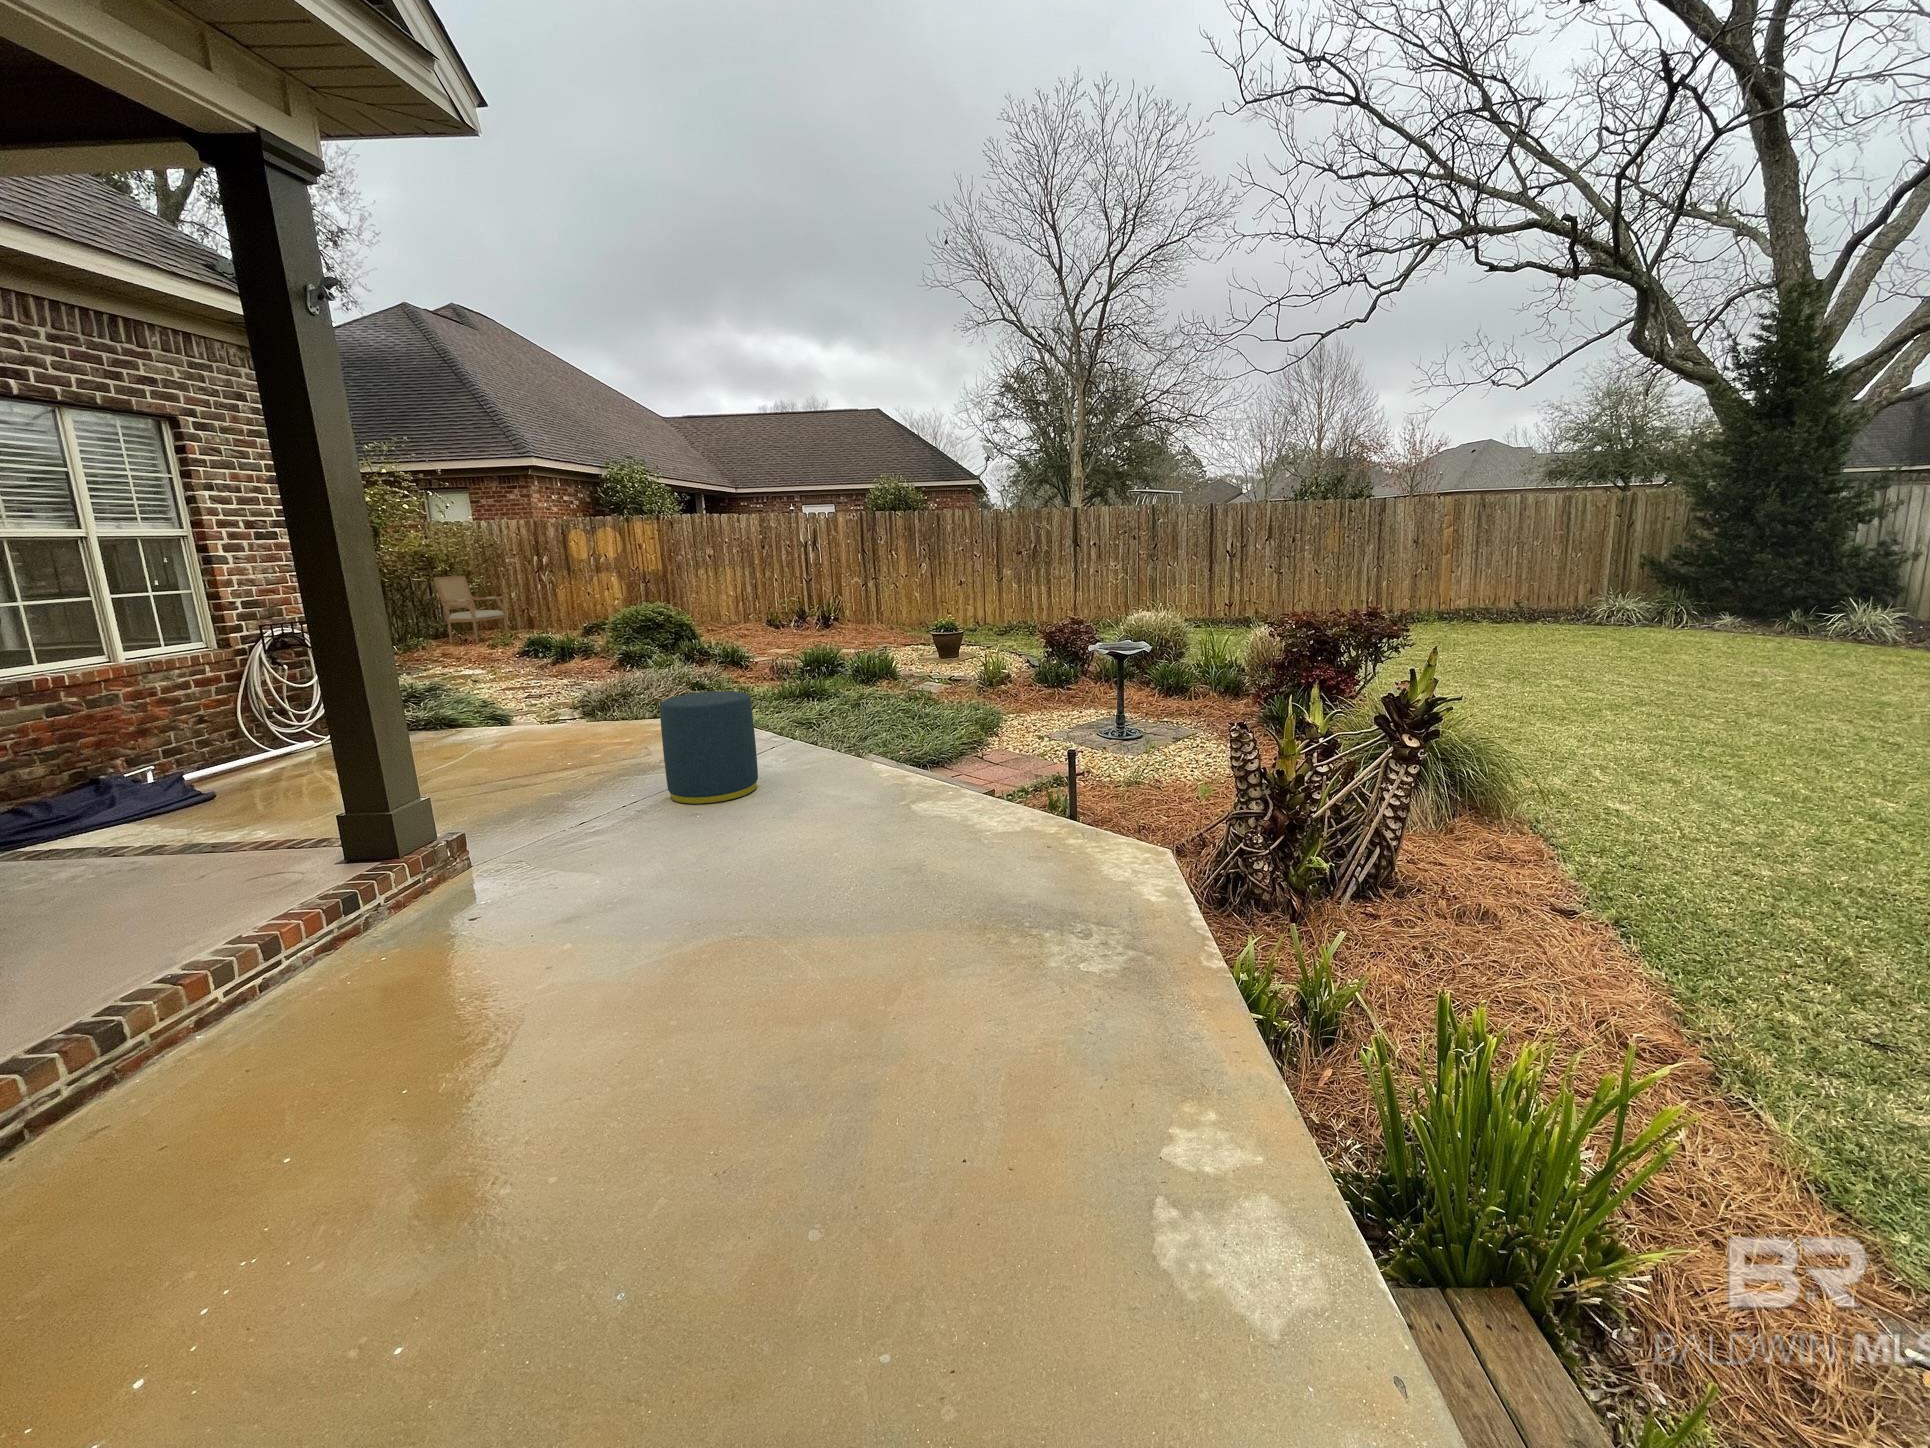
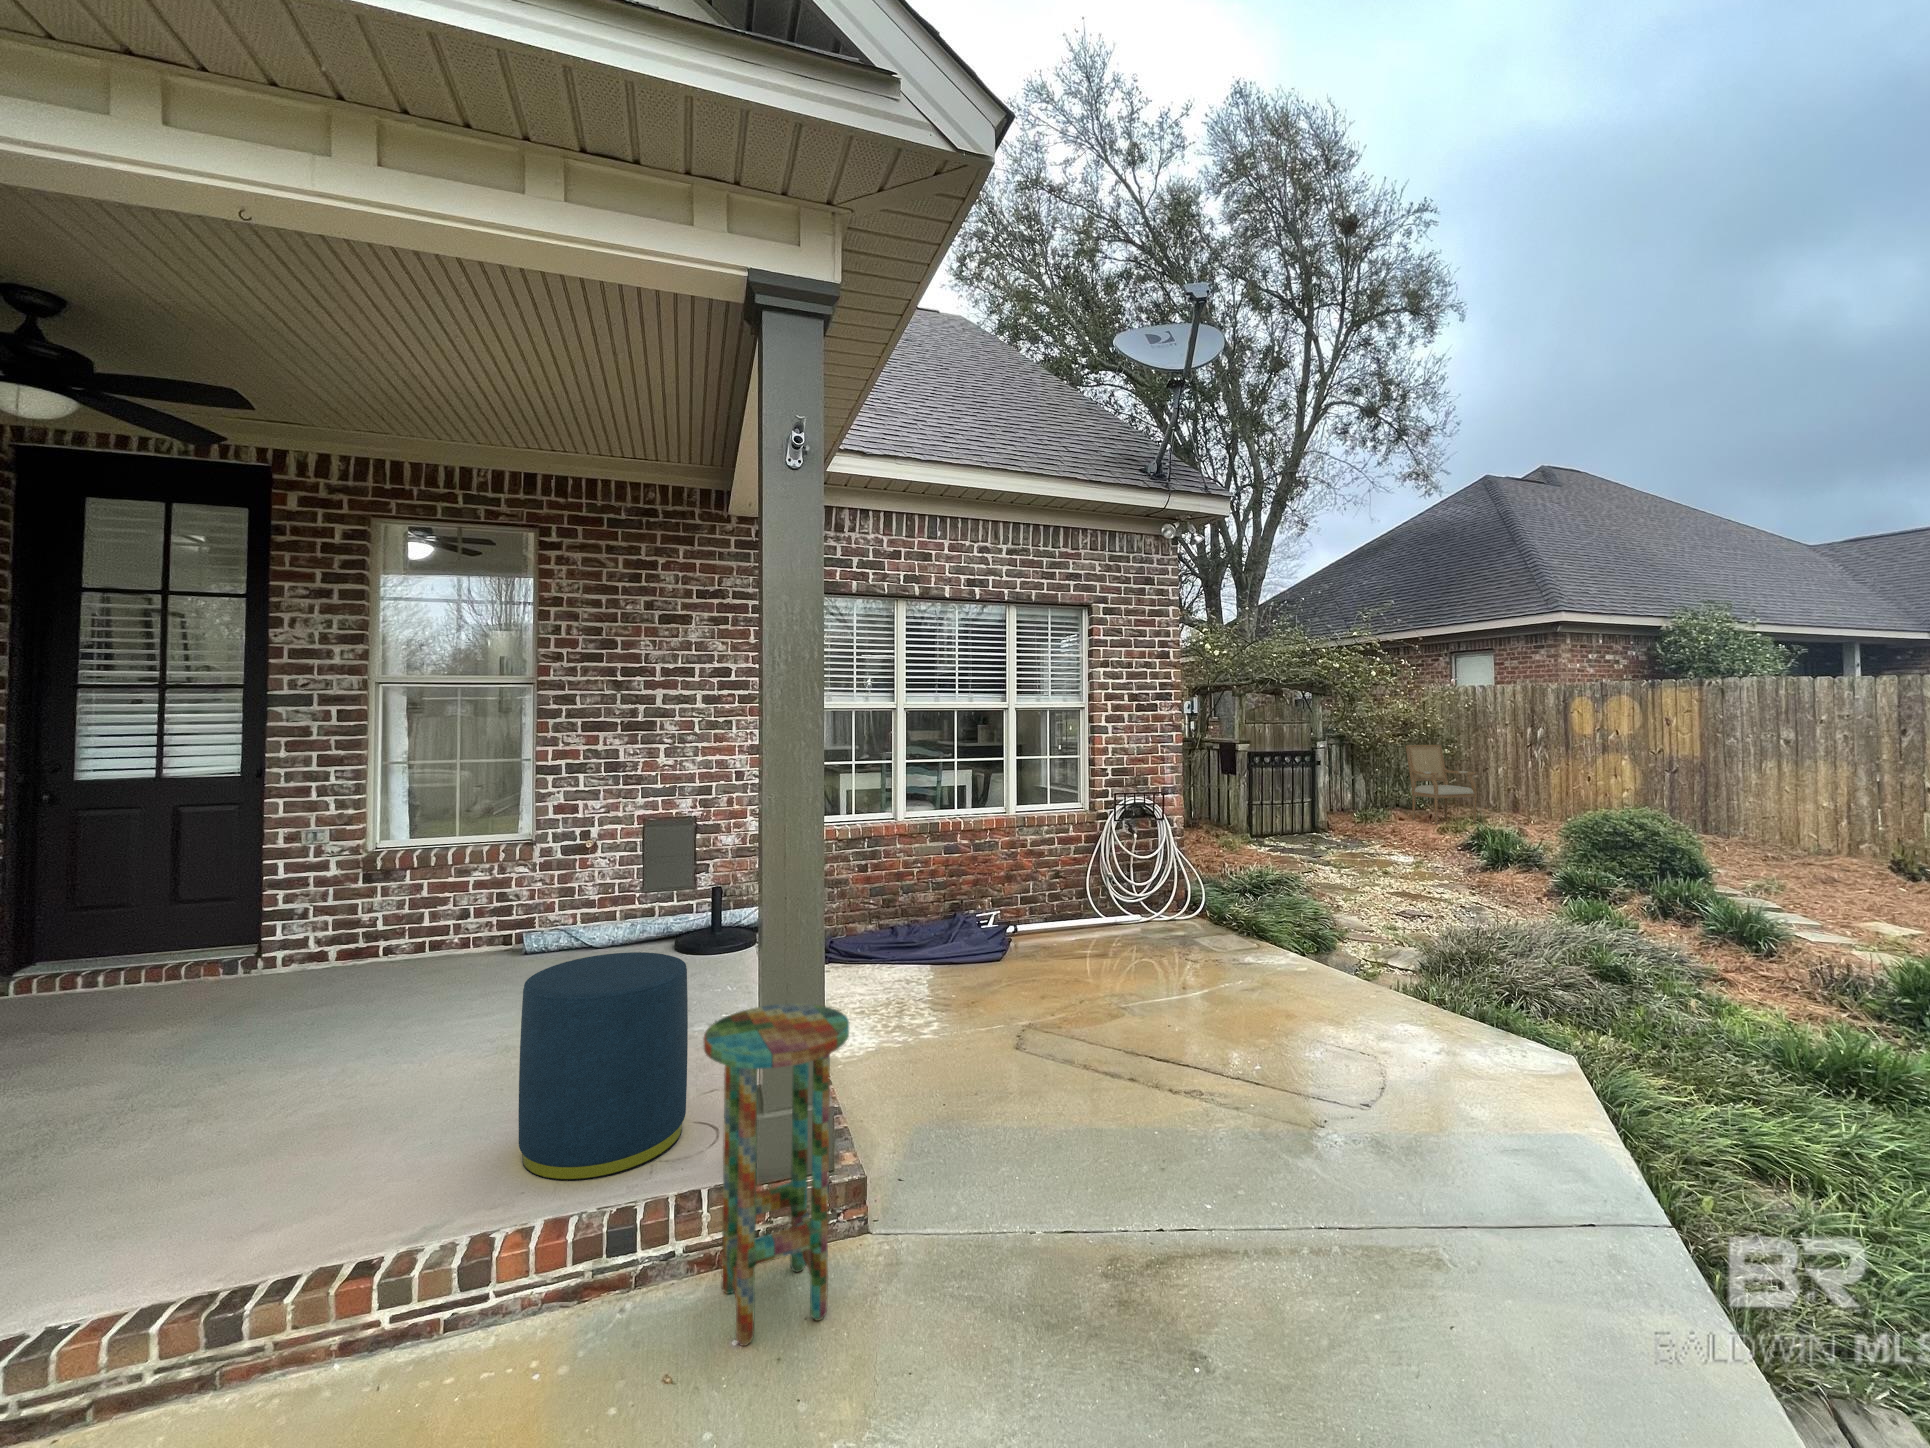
ottoman: present [660,691,758,805] -> present [519,952,688,1181]
side table: none [397,713,524,904] -> present [704,1003,849,1346]

